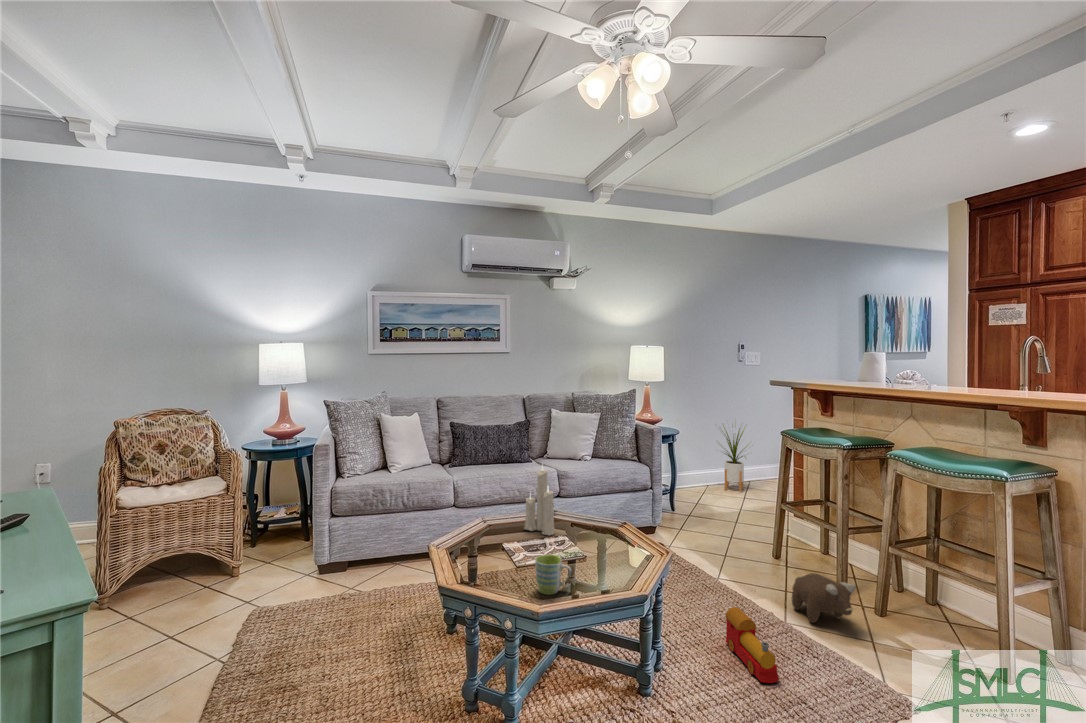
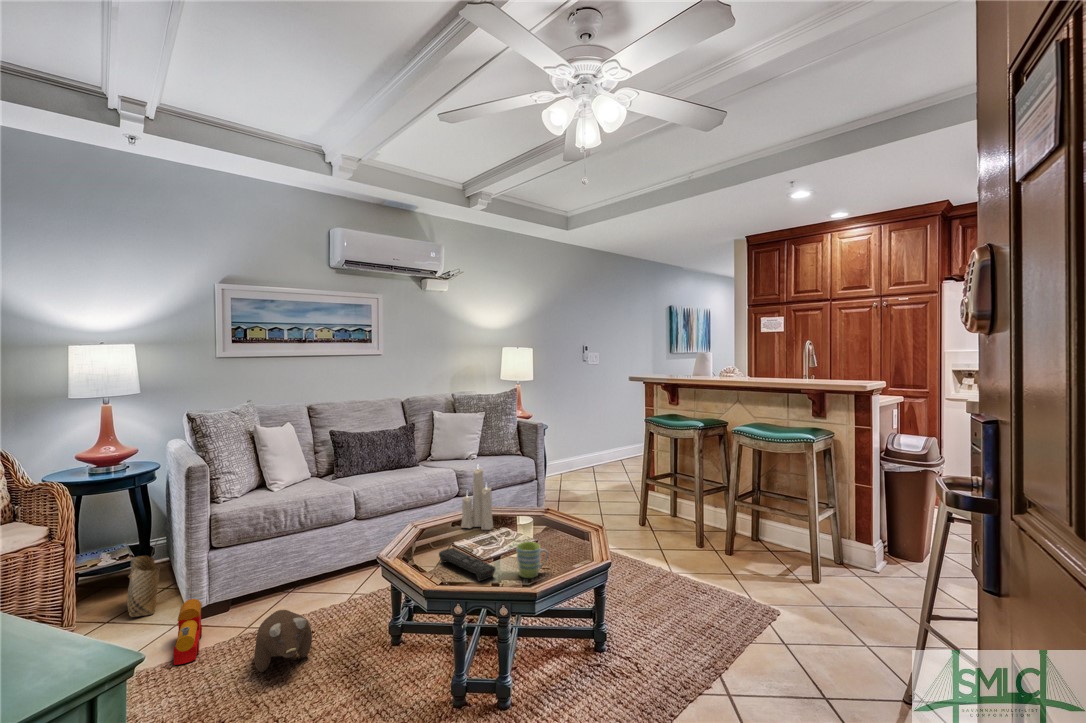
house plant: present [719,425,749,492] -> none [567,411,601,476]
woven basket: none [279,499,308,564] -> present [125,540,160,617]
remote control: none [475,548,514,588] -> present [439,548,495,581]
plush toy: present [792,573,856,623] -> present [254,610,312,672]
toy train: present [726,607,779,683] -> present [173,599,202,665]

